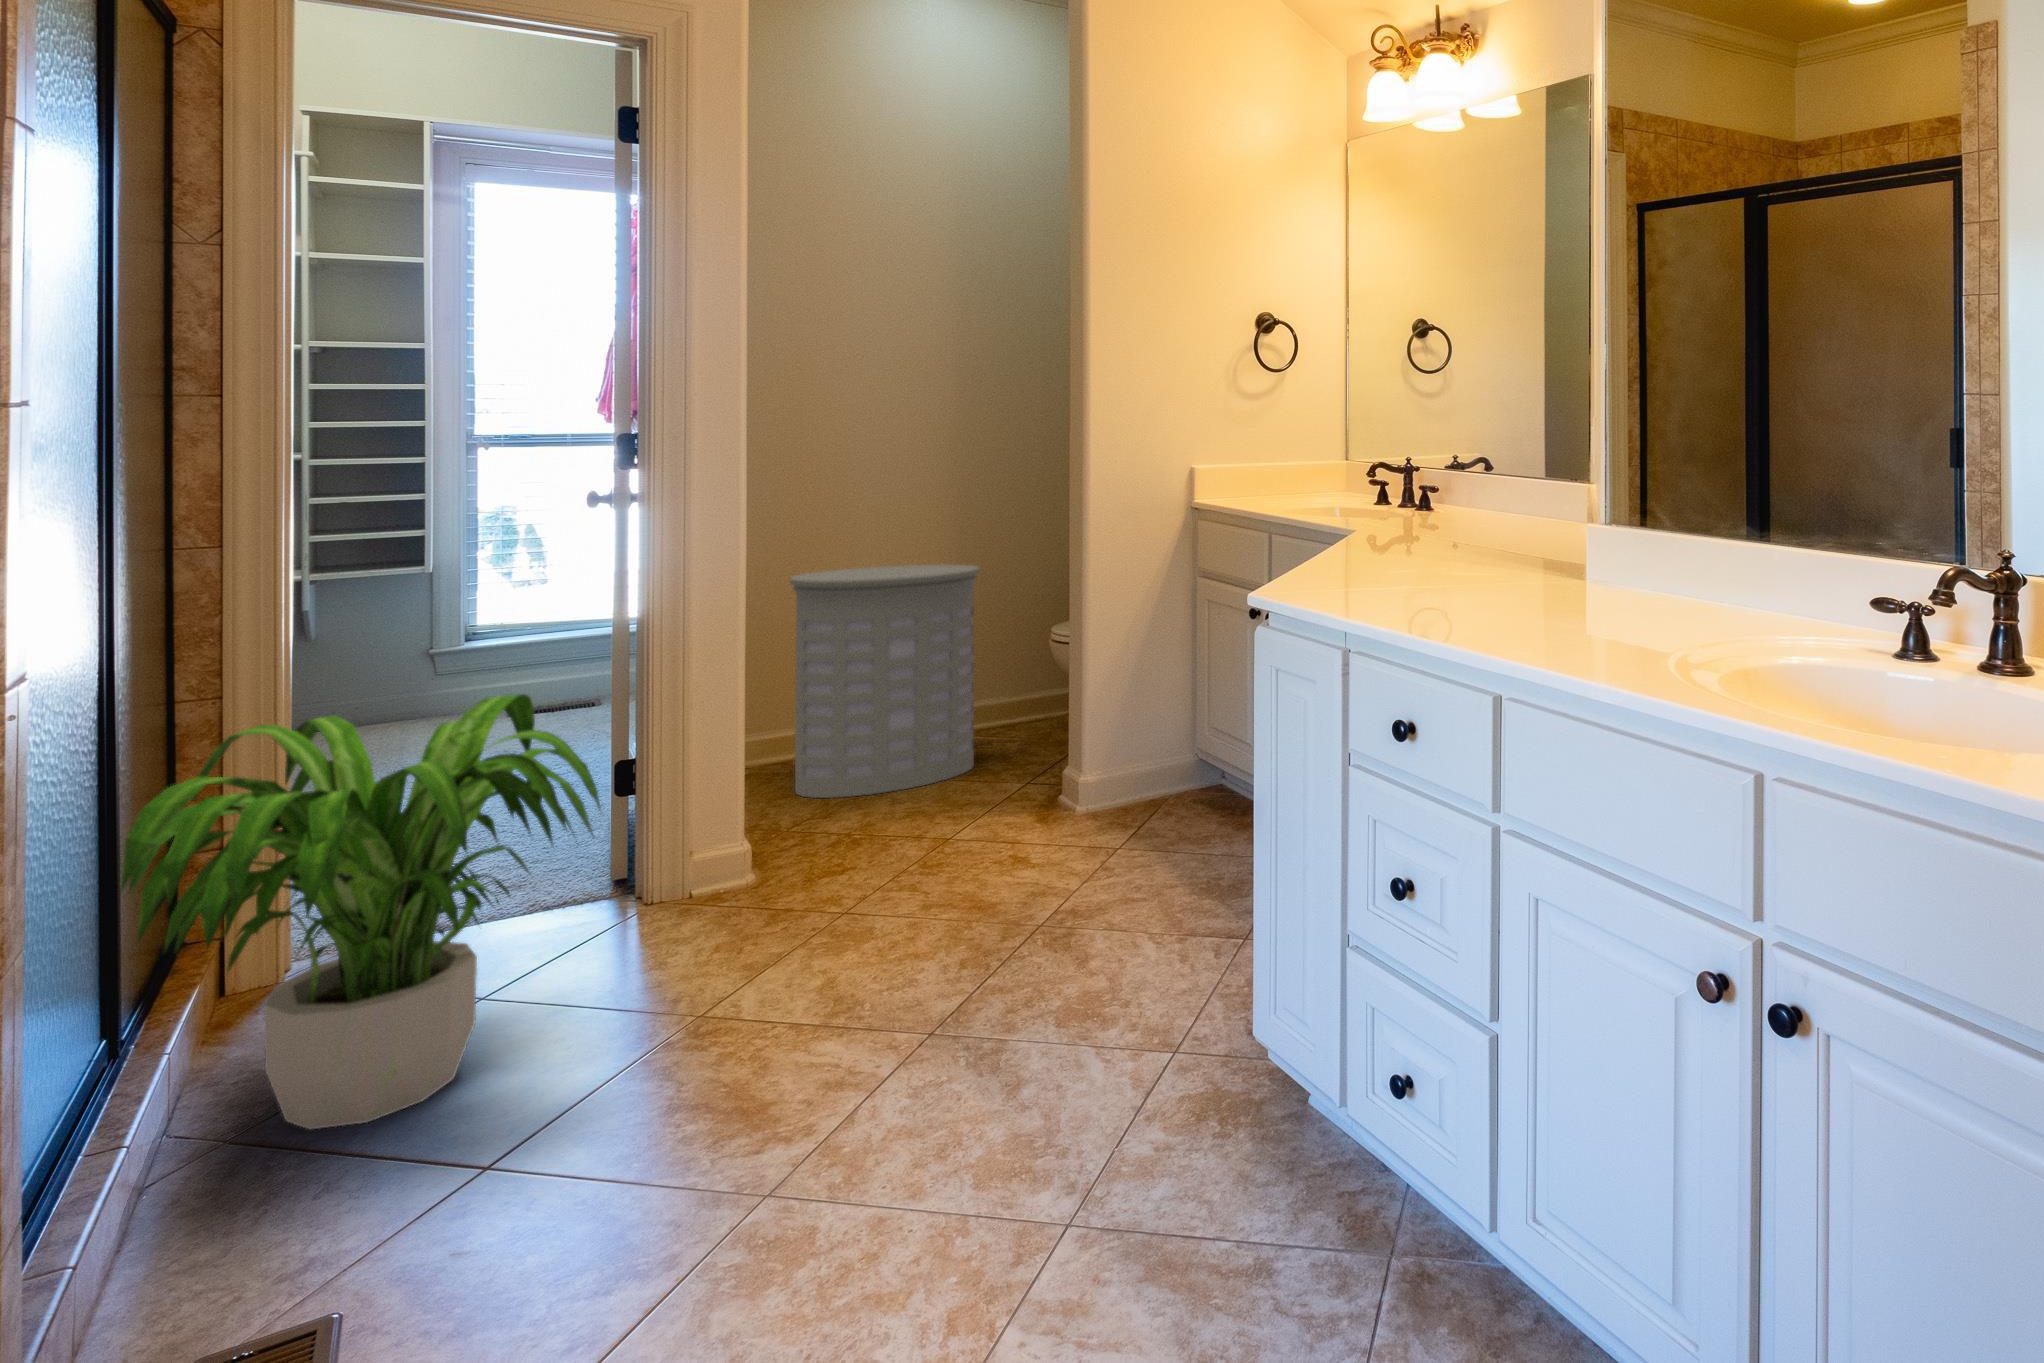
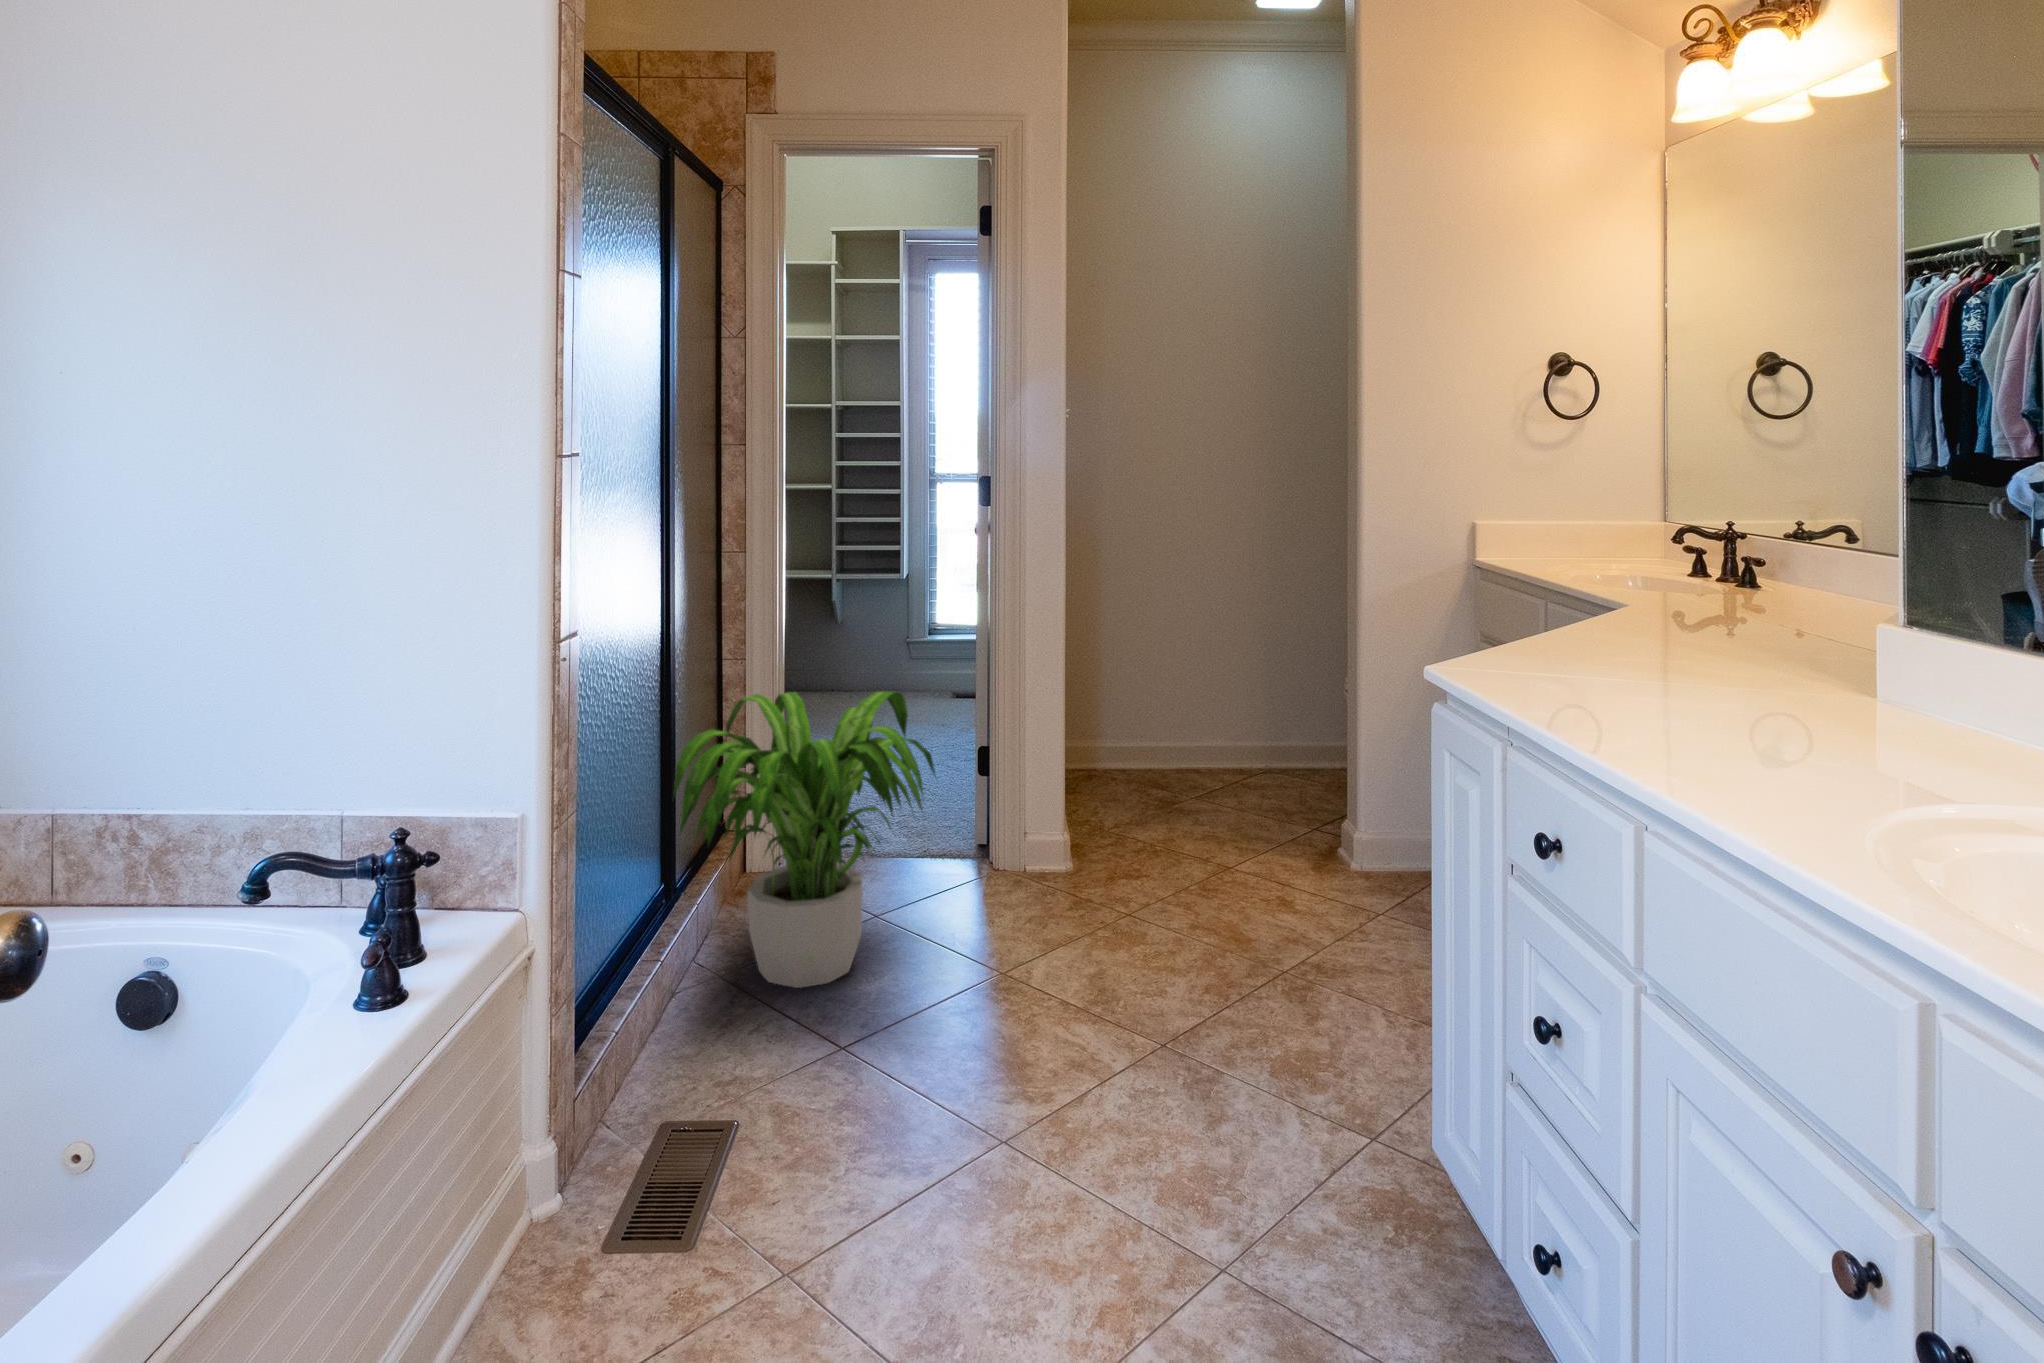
laundry hamper: present [790,565,979,798] -> none [1120,595,1281,802]

